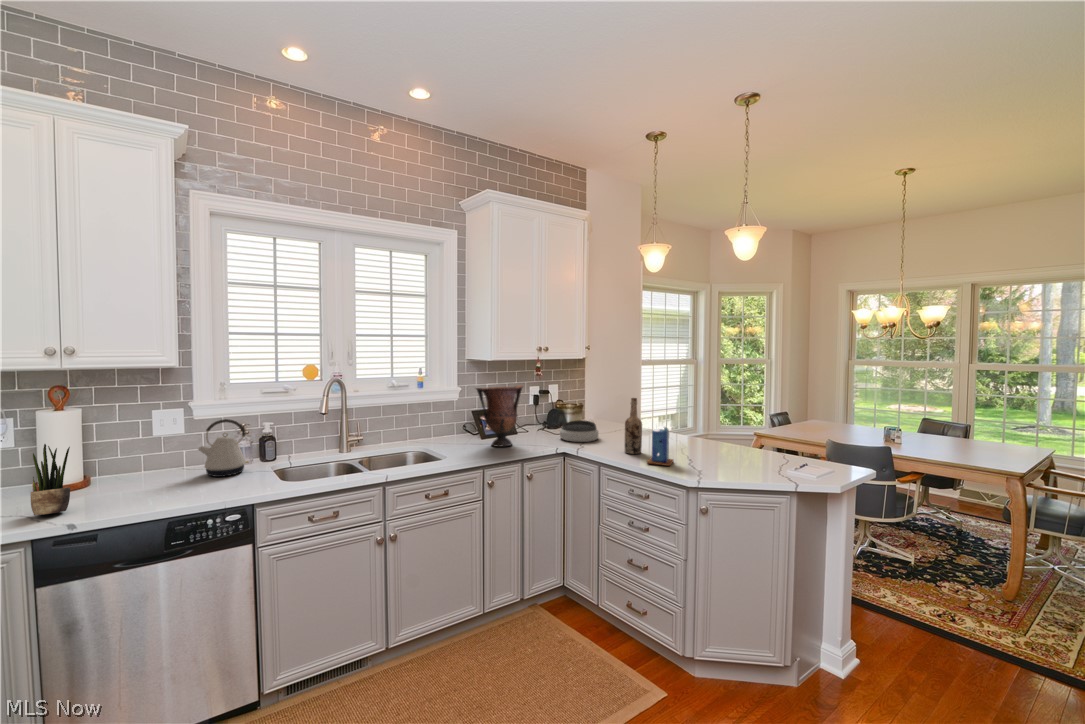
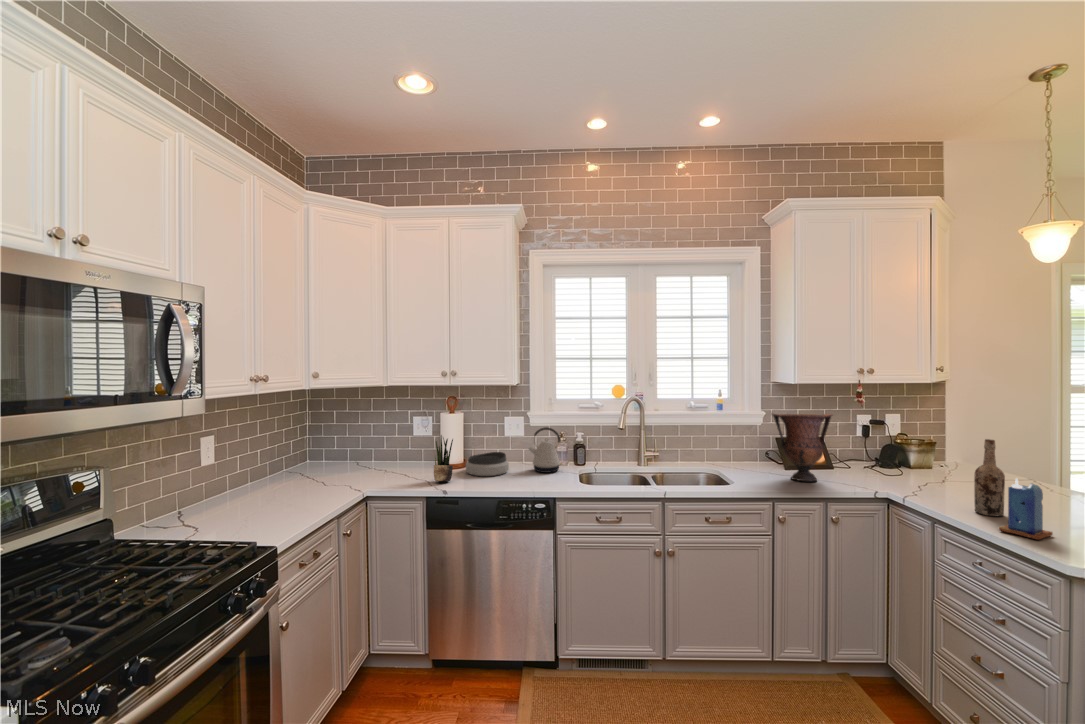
bowl: present [560,420,599,442] -> present [466,452,509,476]

